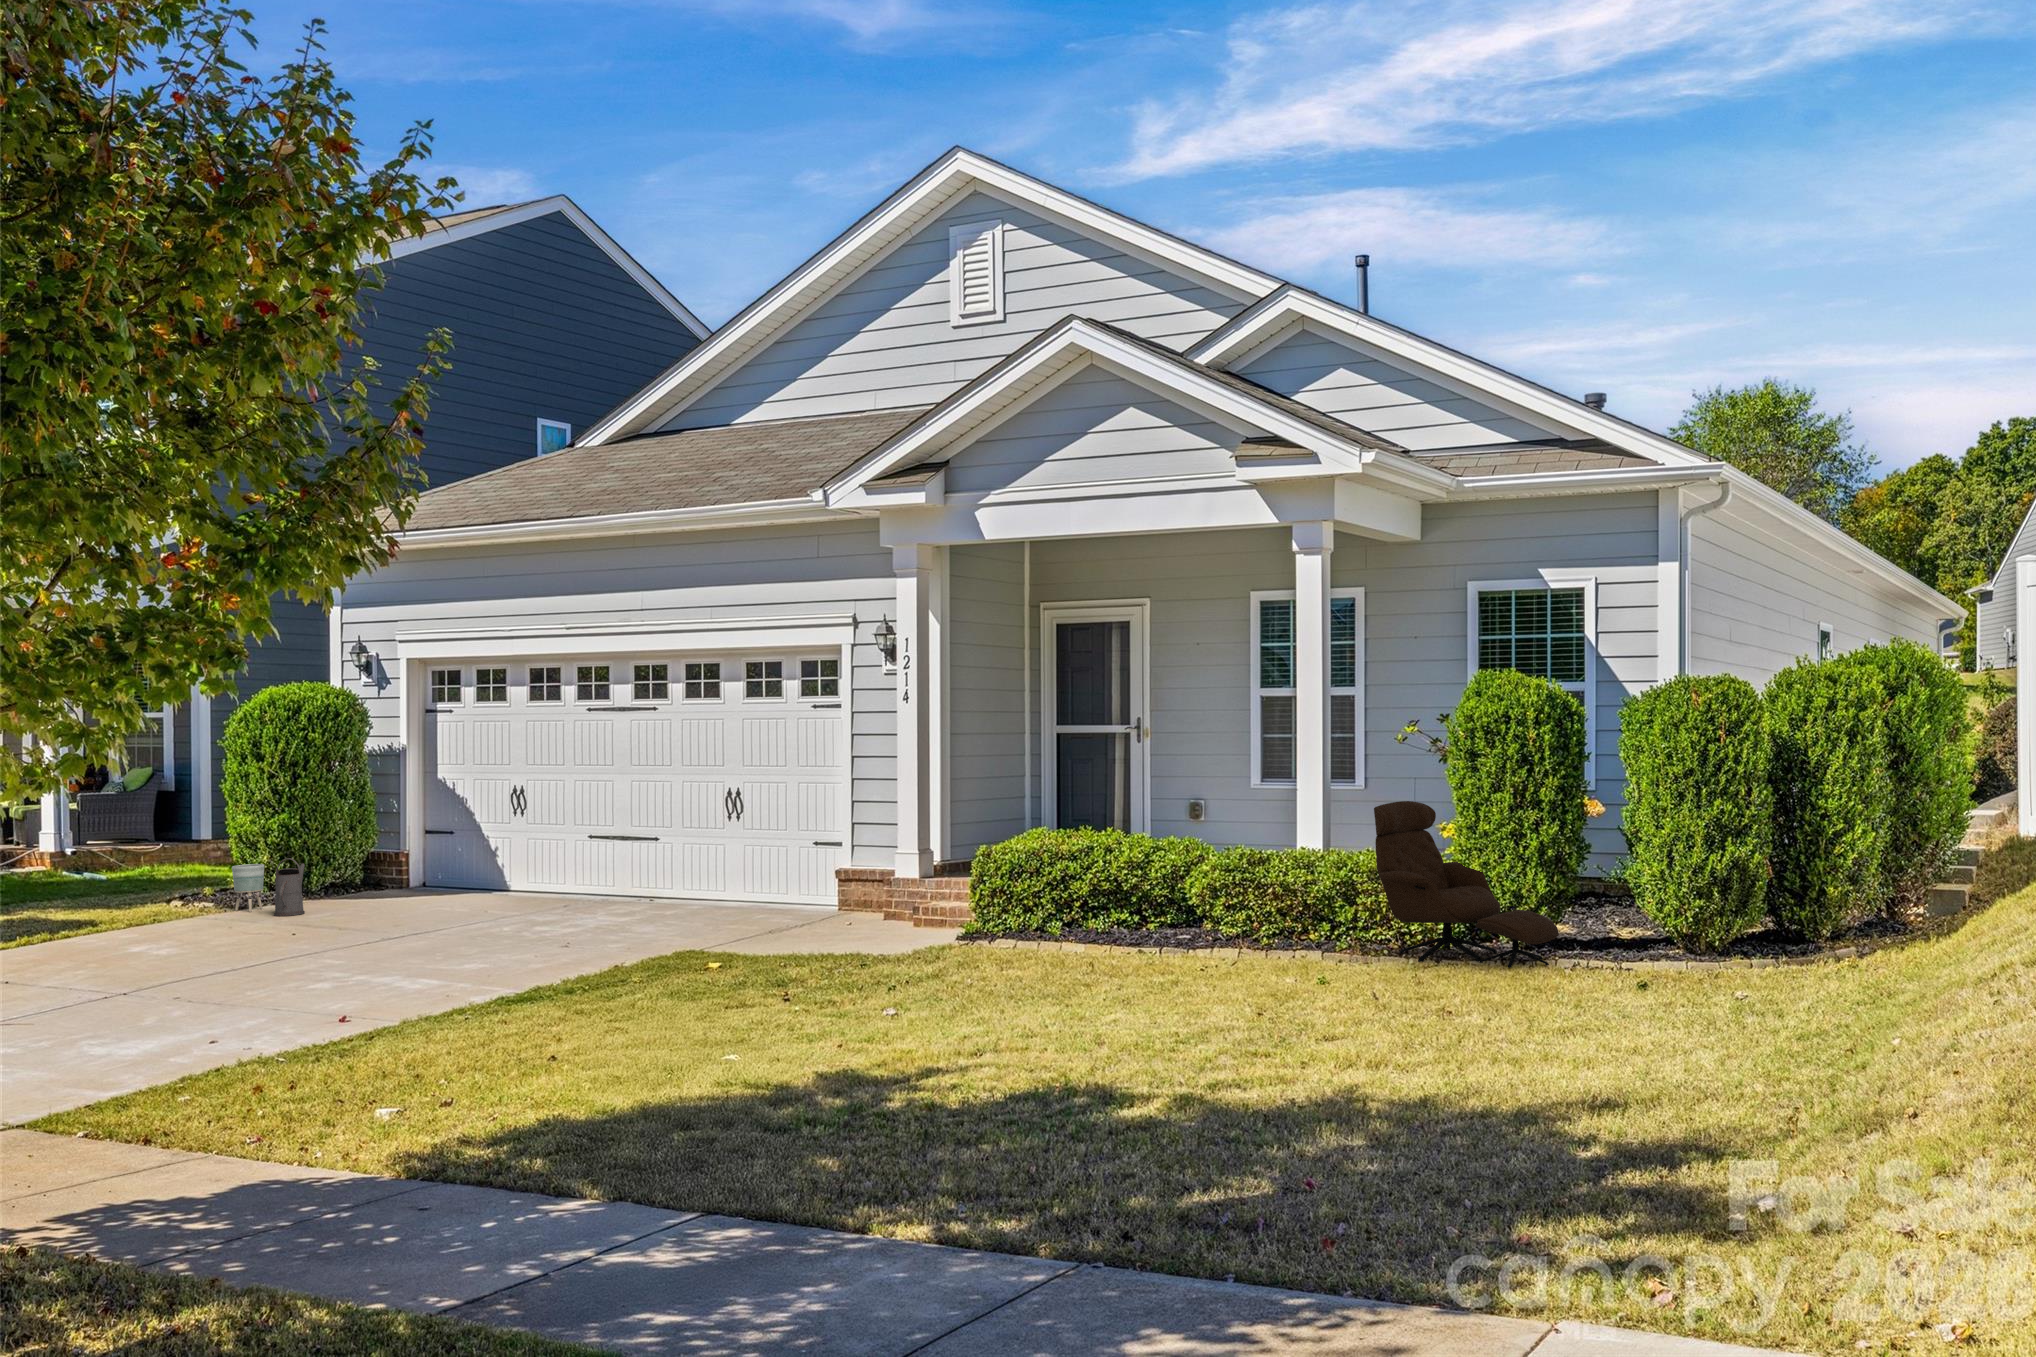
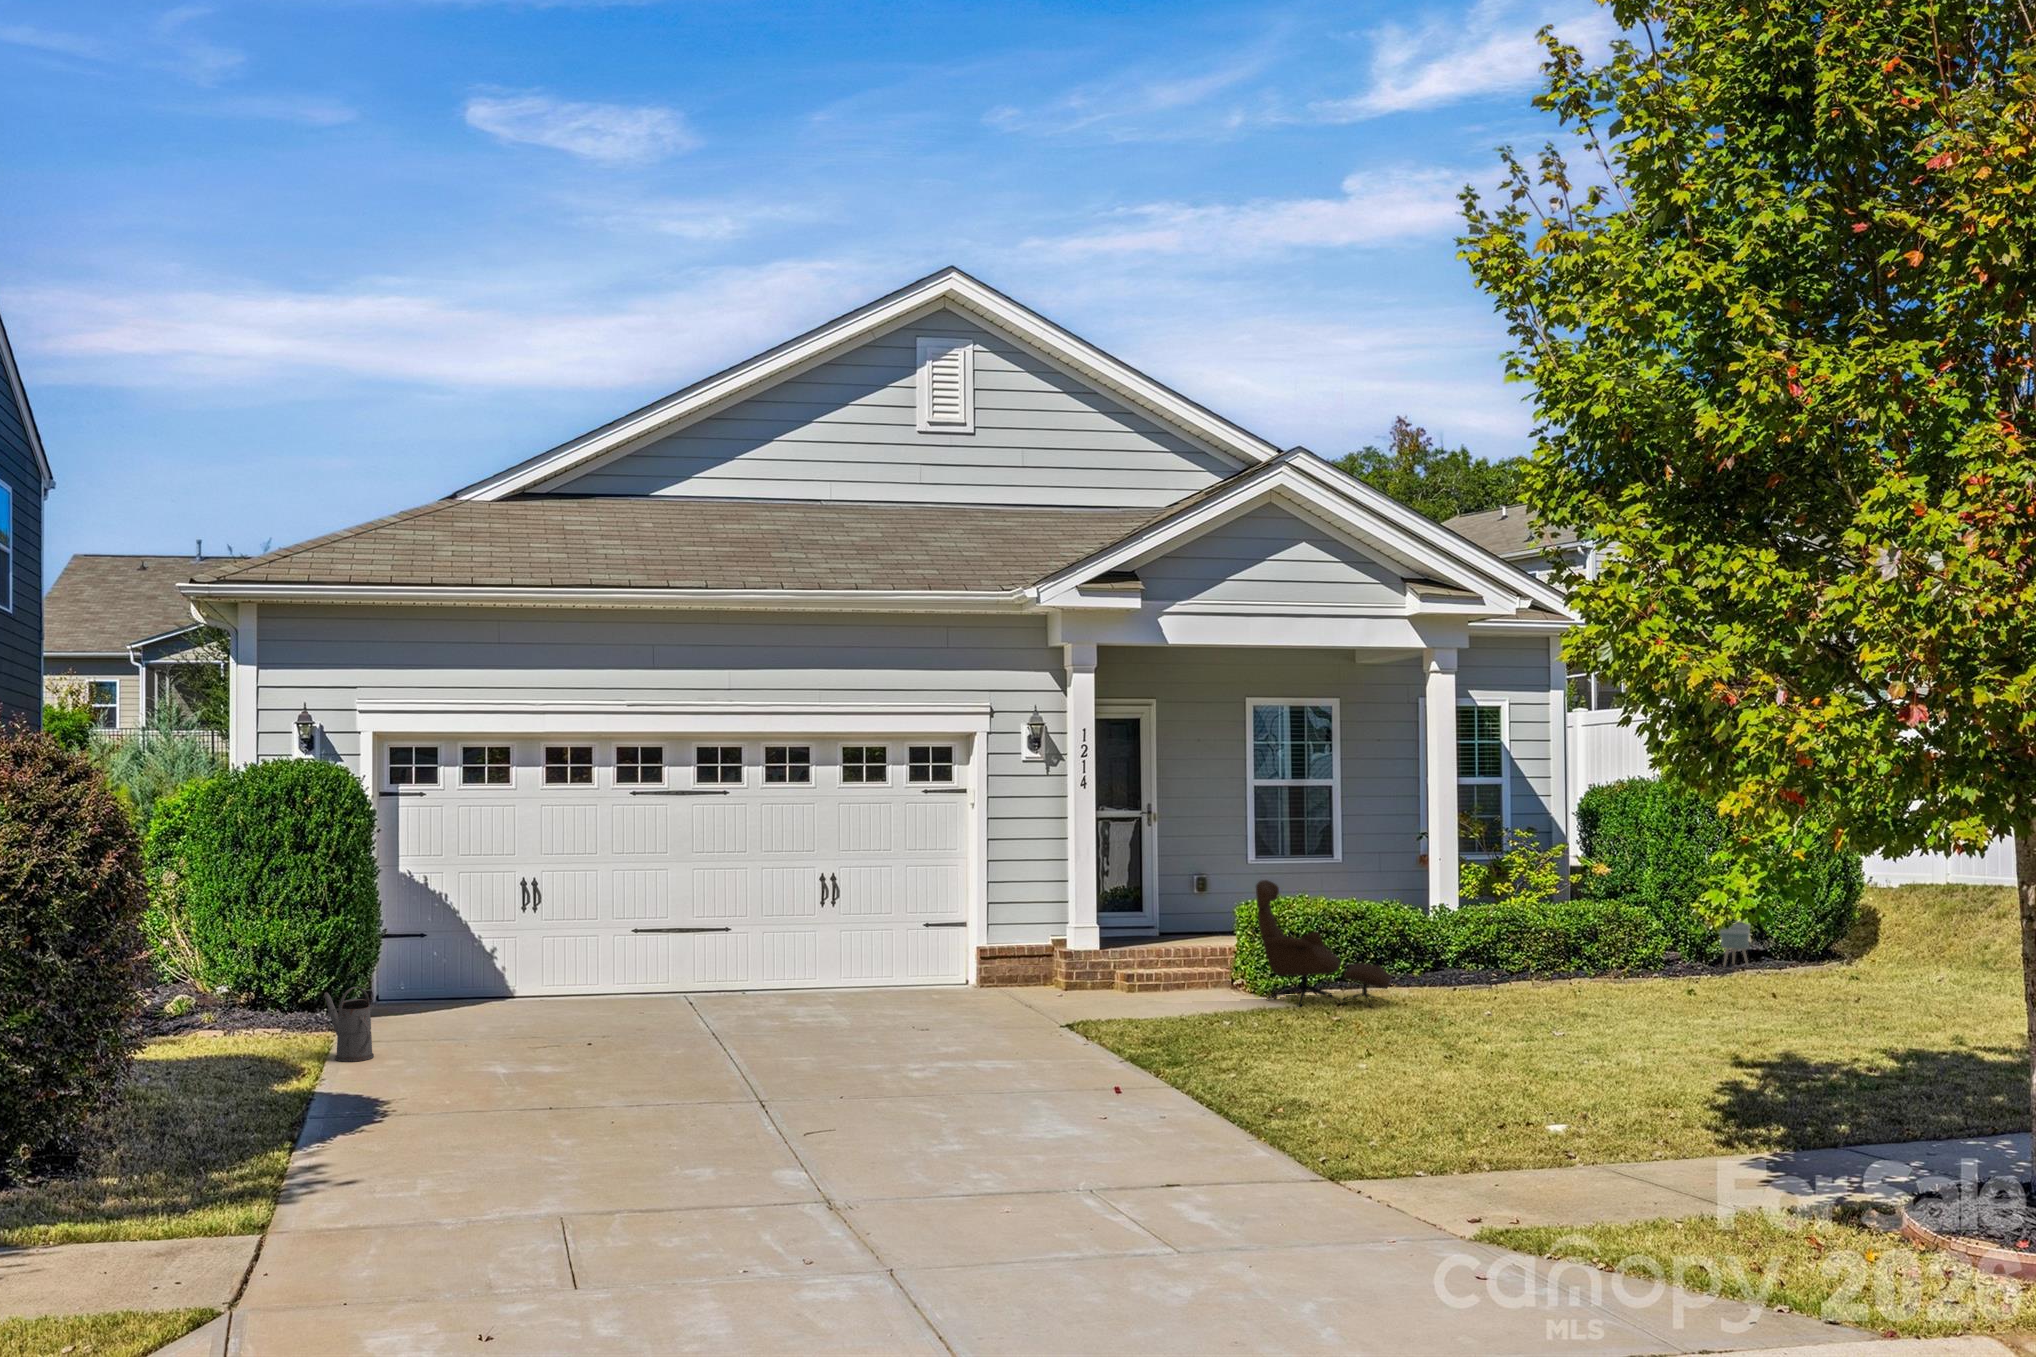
lounge chair: present [1374,801,1559,968] -> present [1256,880,1391,1007]
planter: present [232,864,264,912] -> present [1720,922,1750,967]

